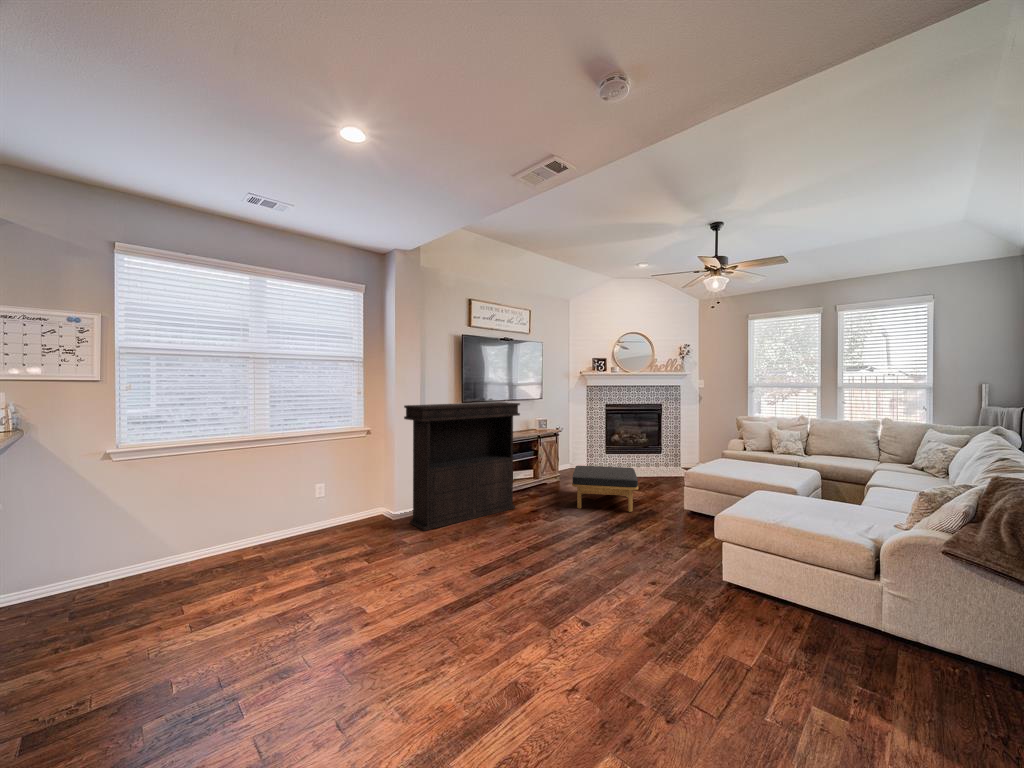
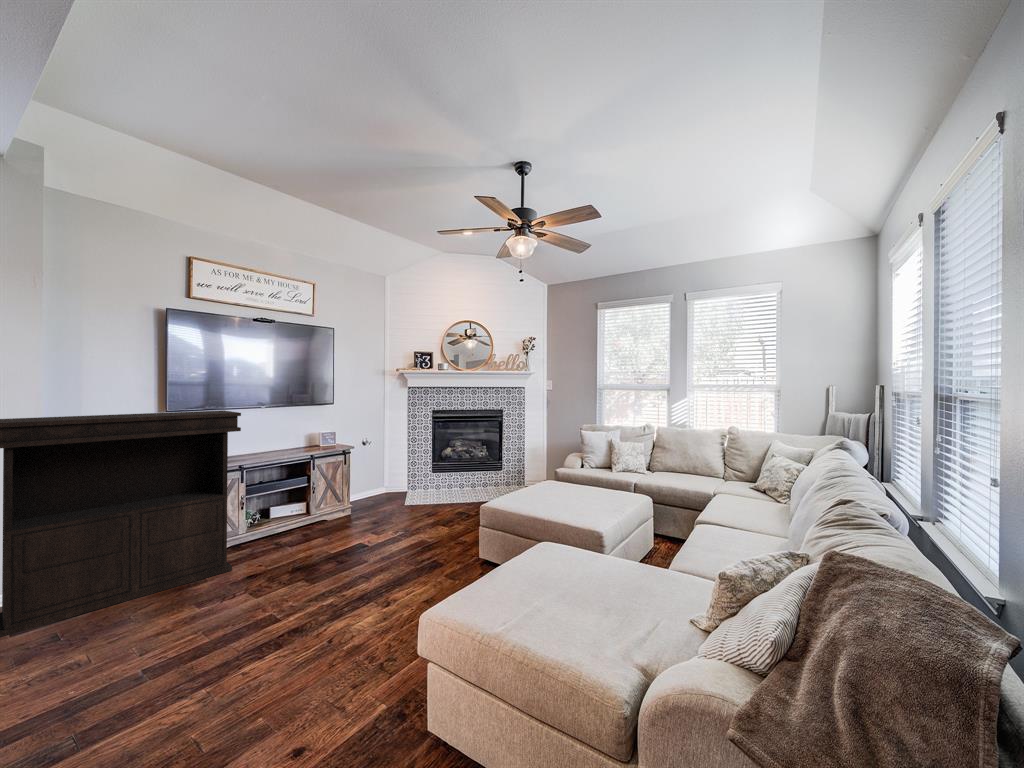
ottoman: present [572,466,638,512] -> none [324,496,433,566]

